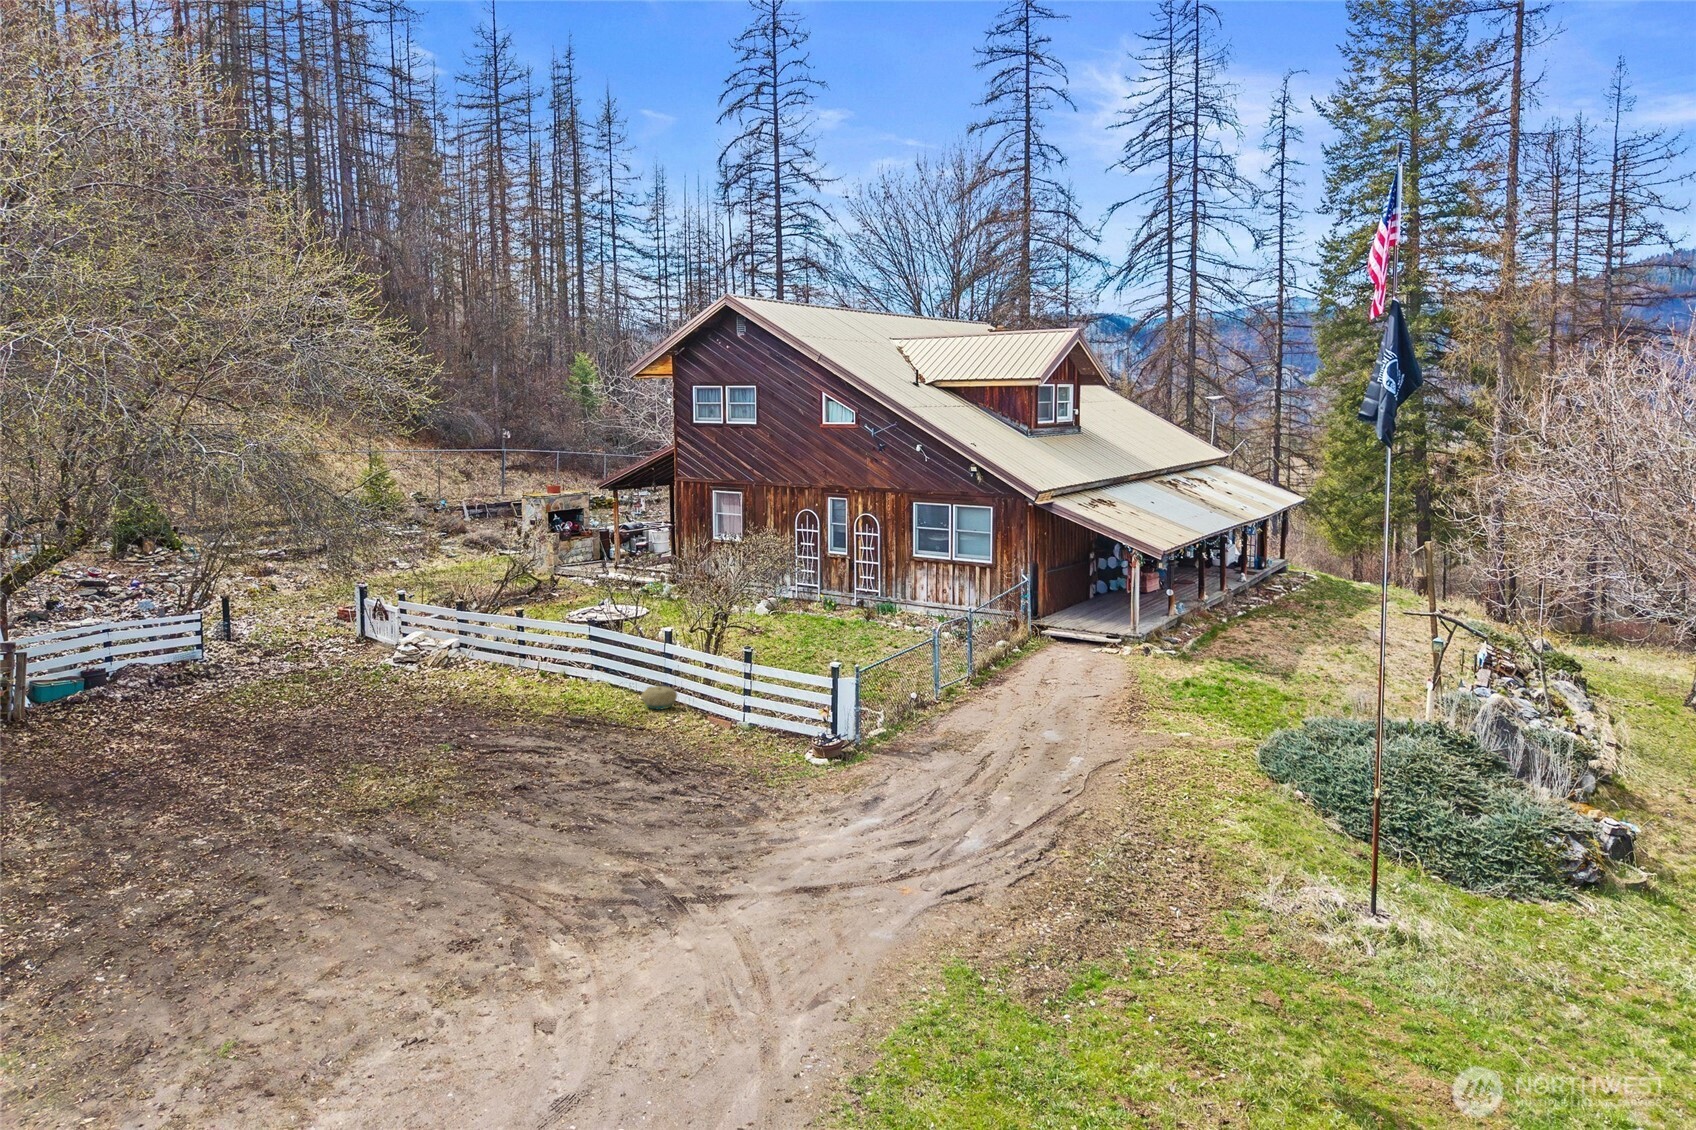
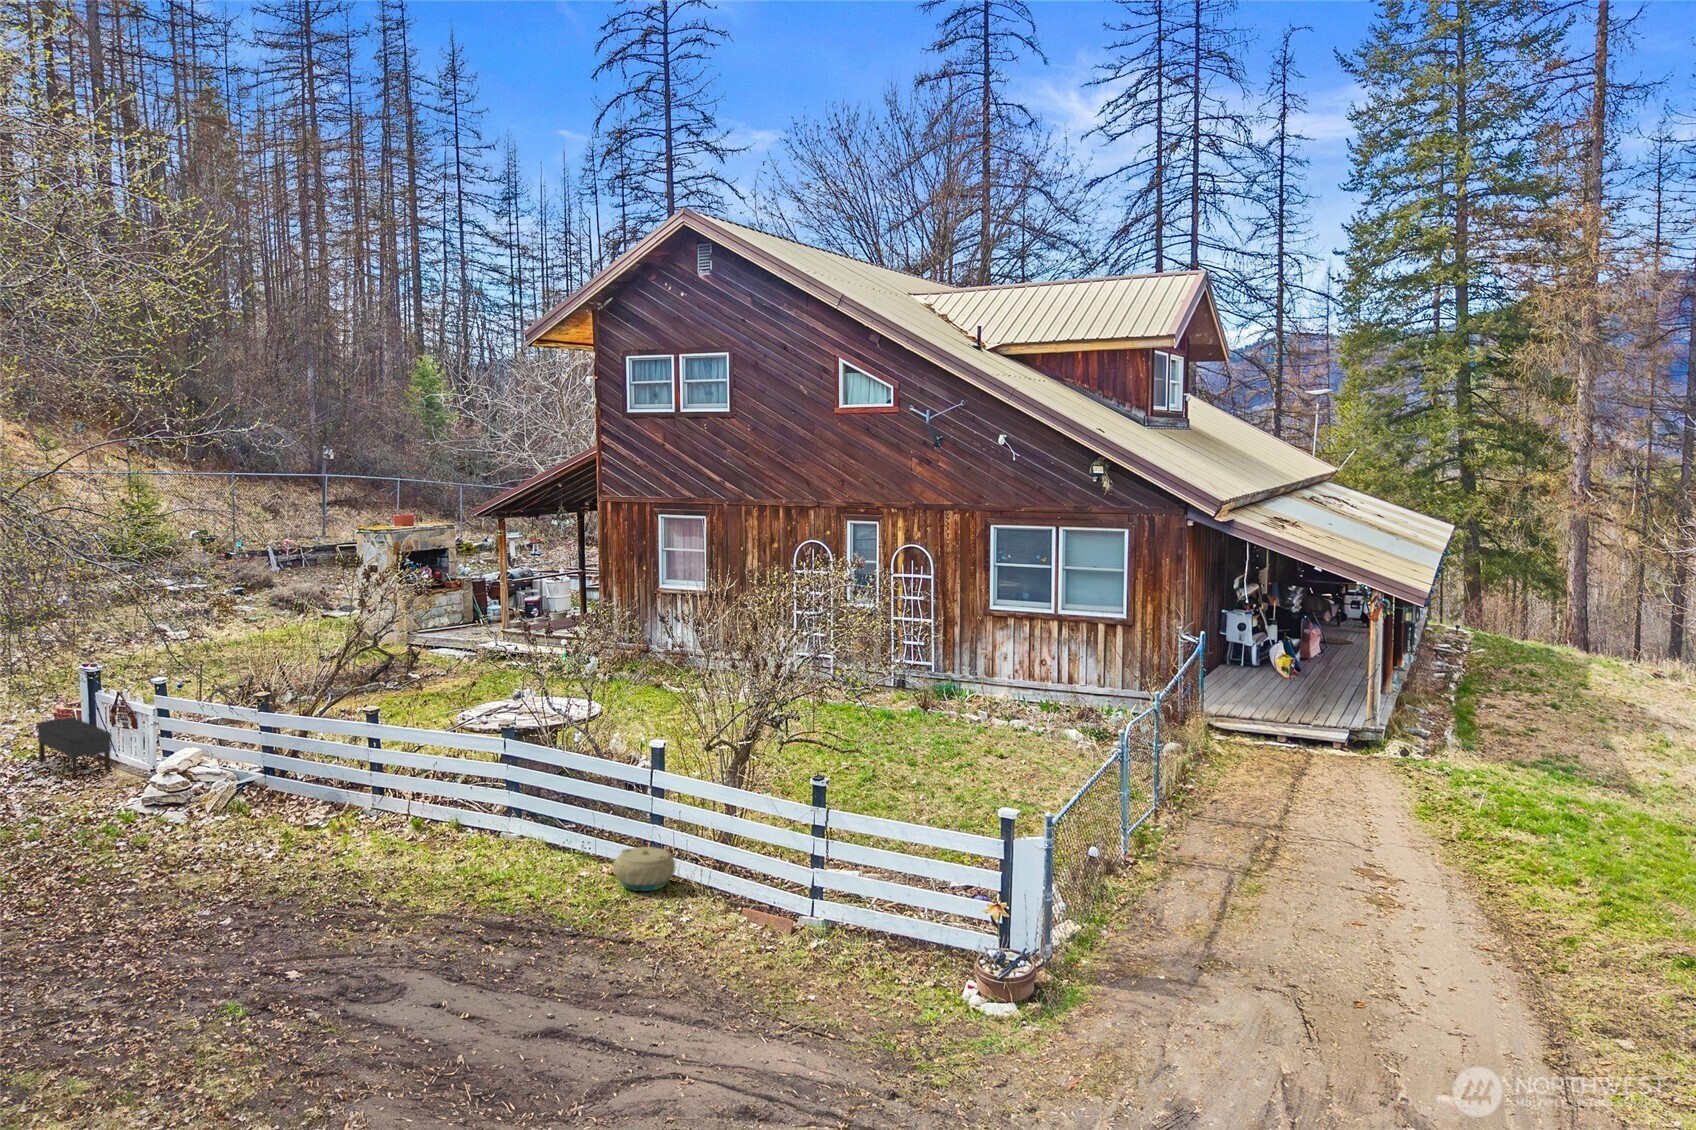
bench: none [334,612,376,646] -> present [36,718,111,778]

